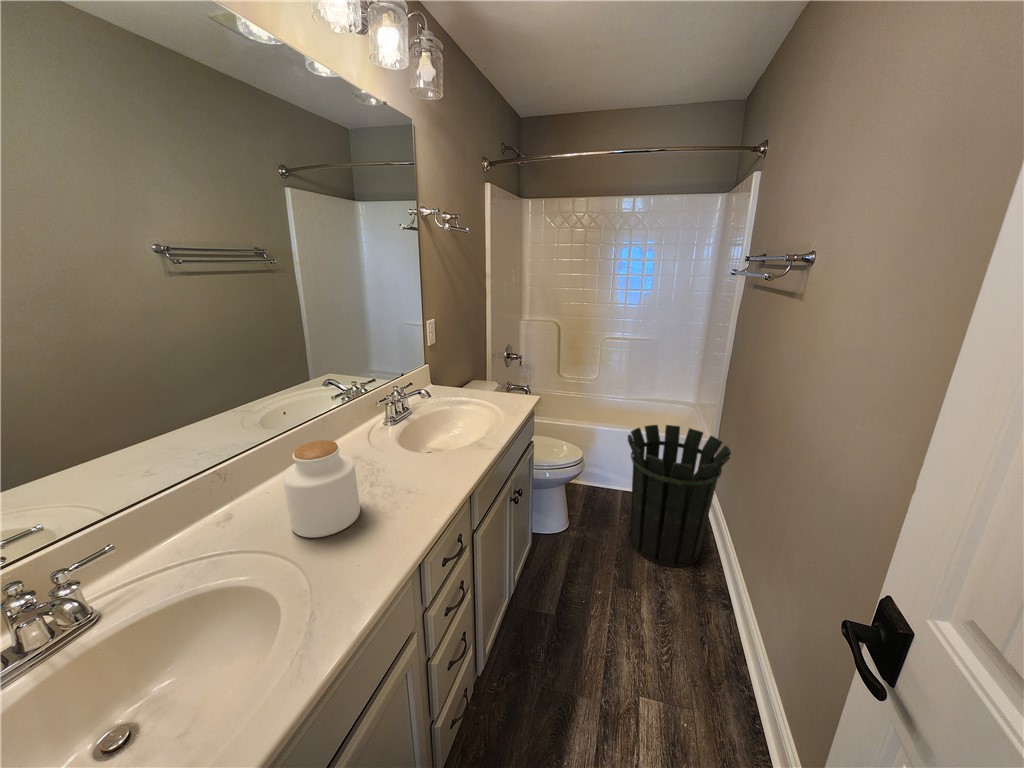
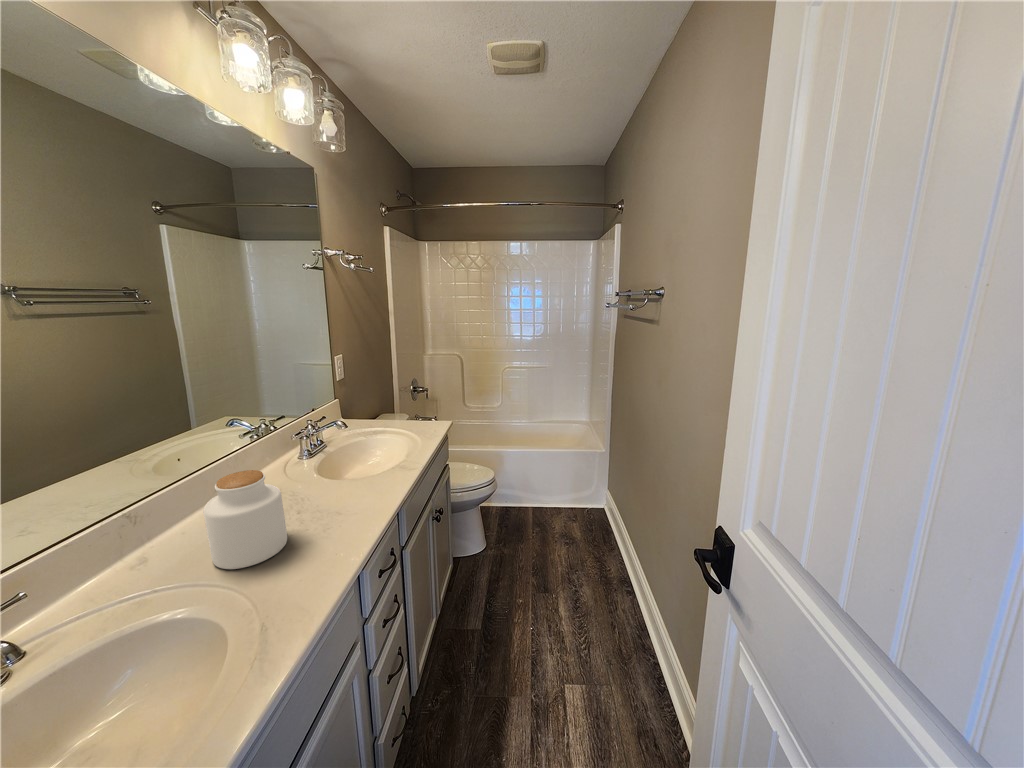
waste bin: present [628,425,731,567] -> none [535,438,621,566]

